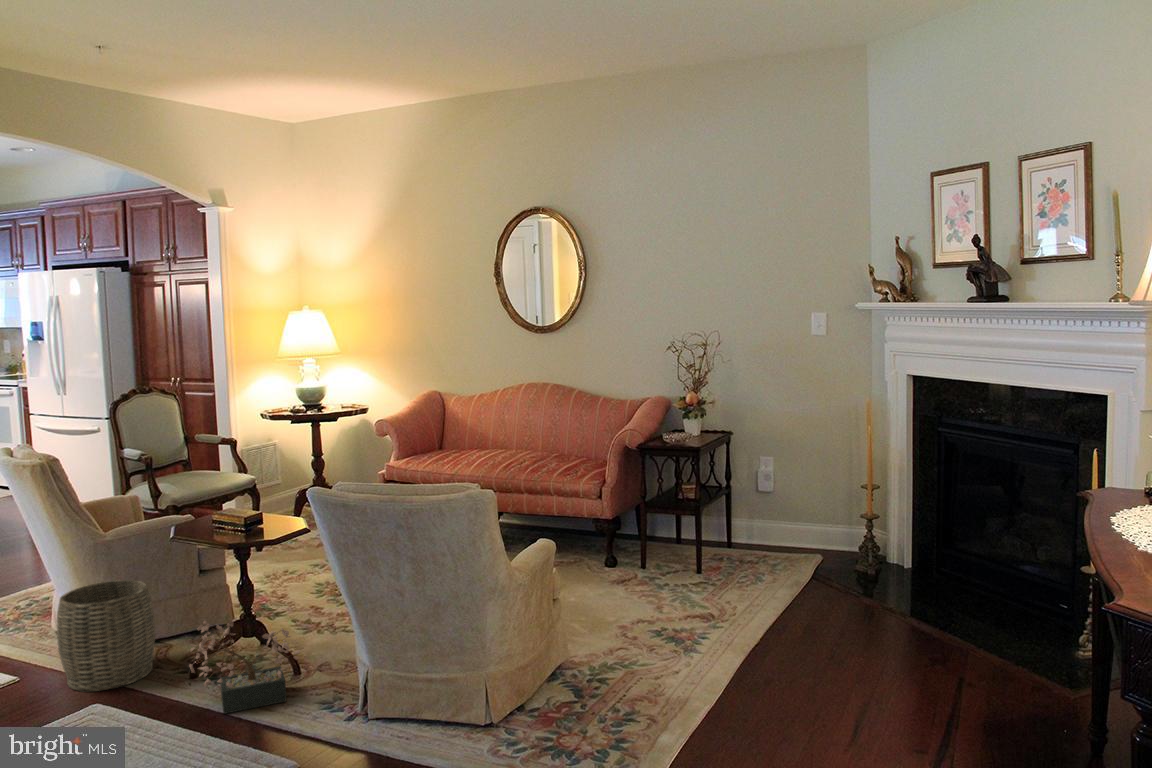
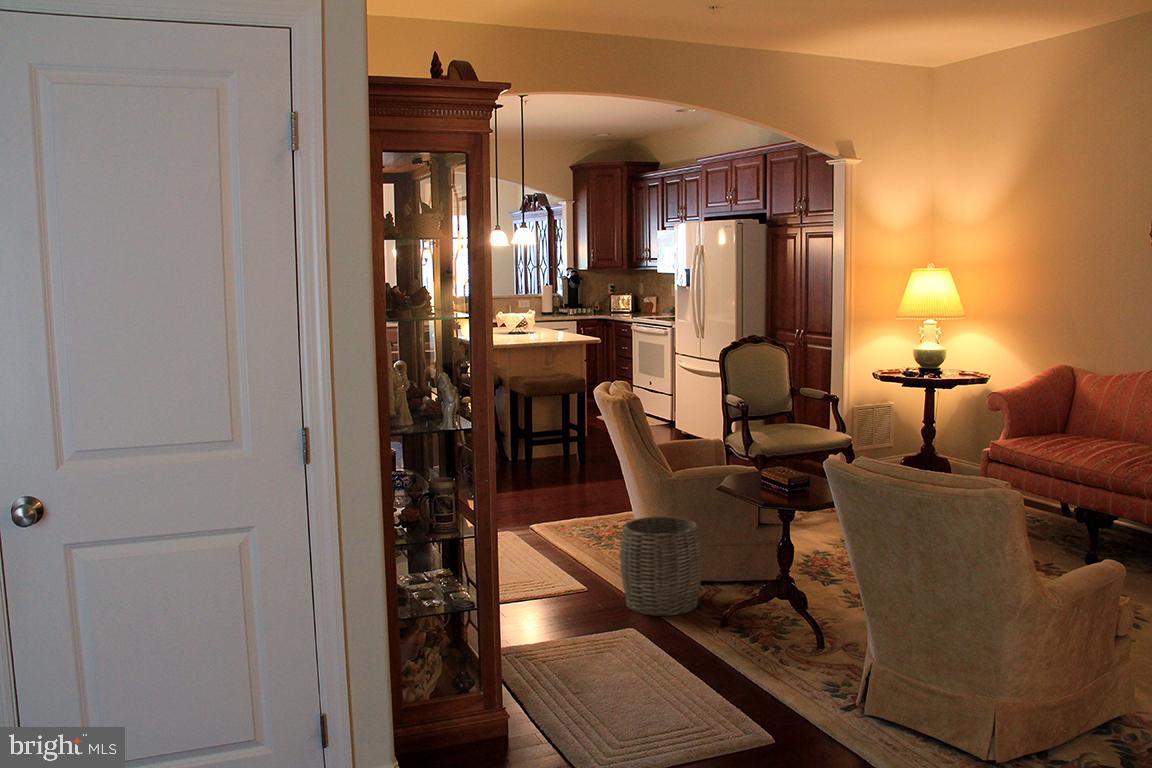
decorative plant: present [189,621,300,714] -> none [709,570,816,671]

